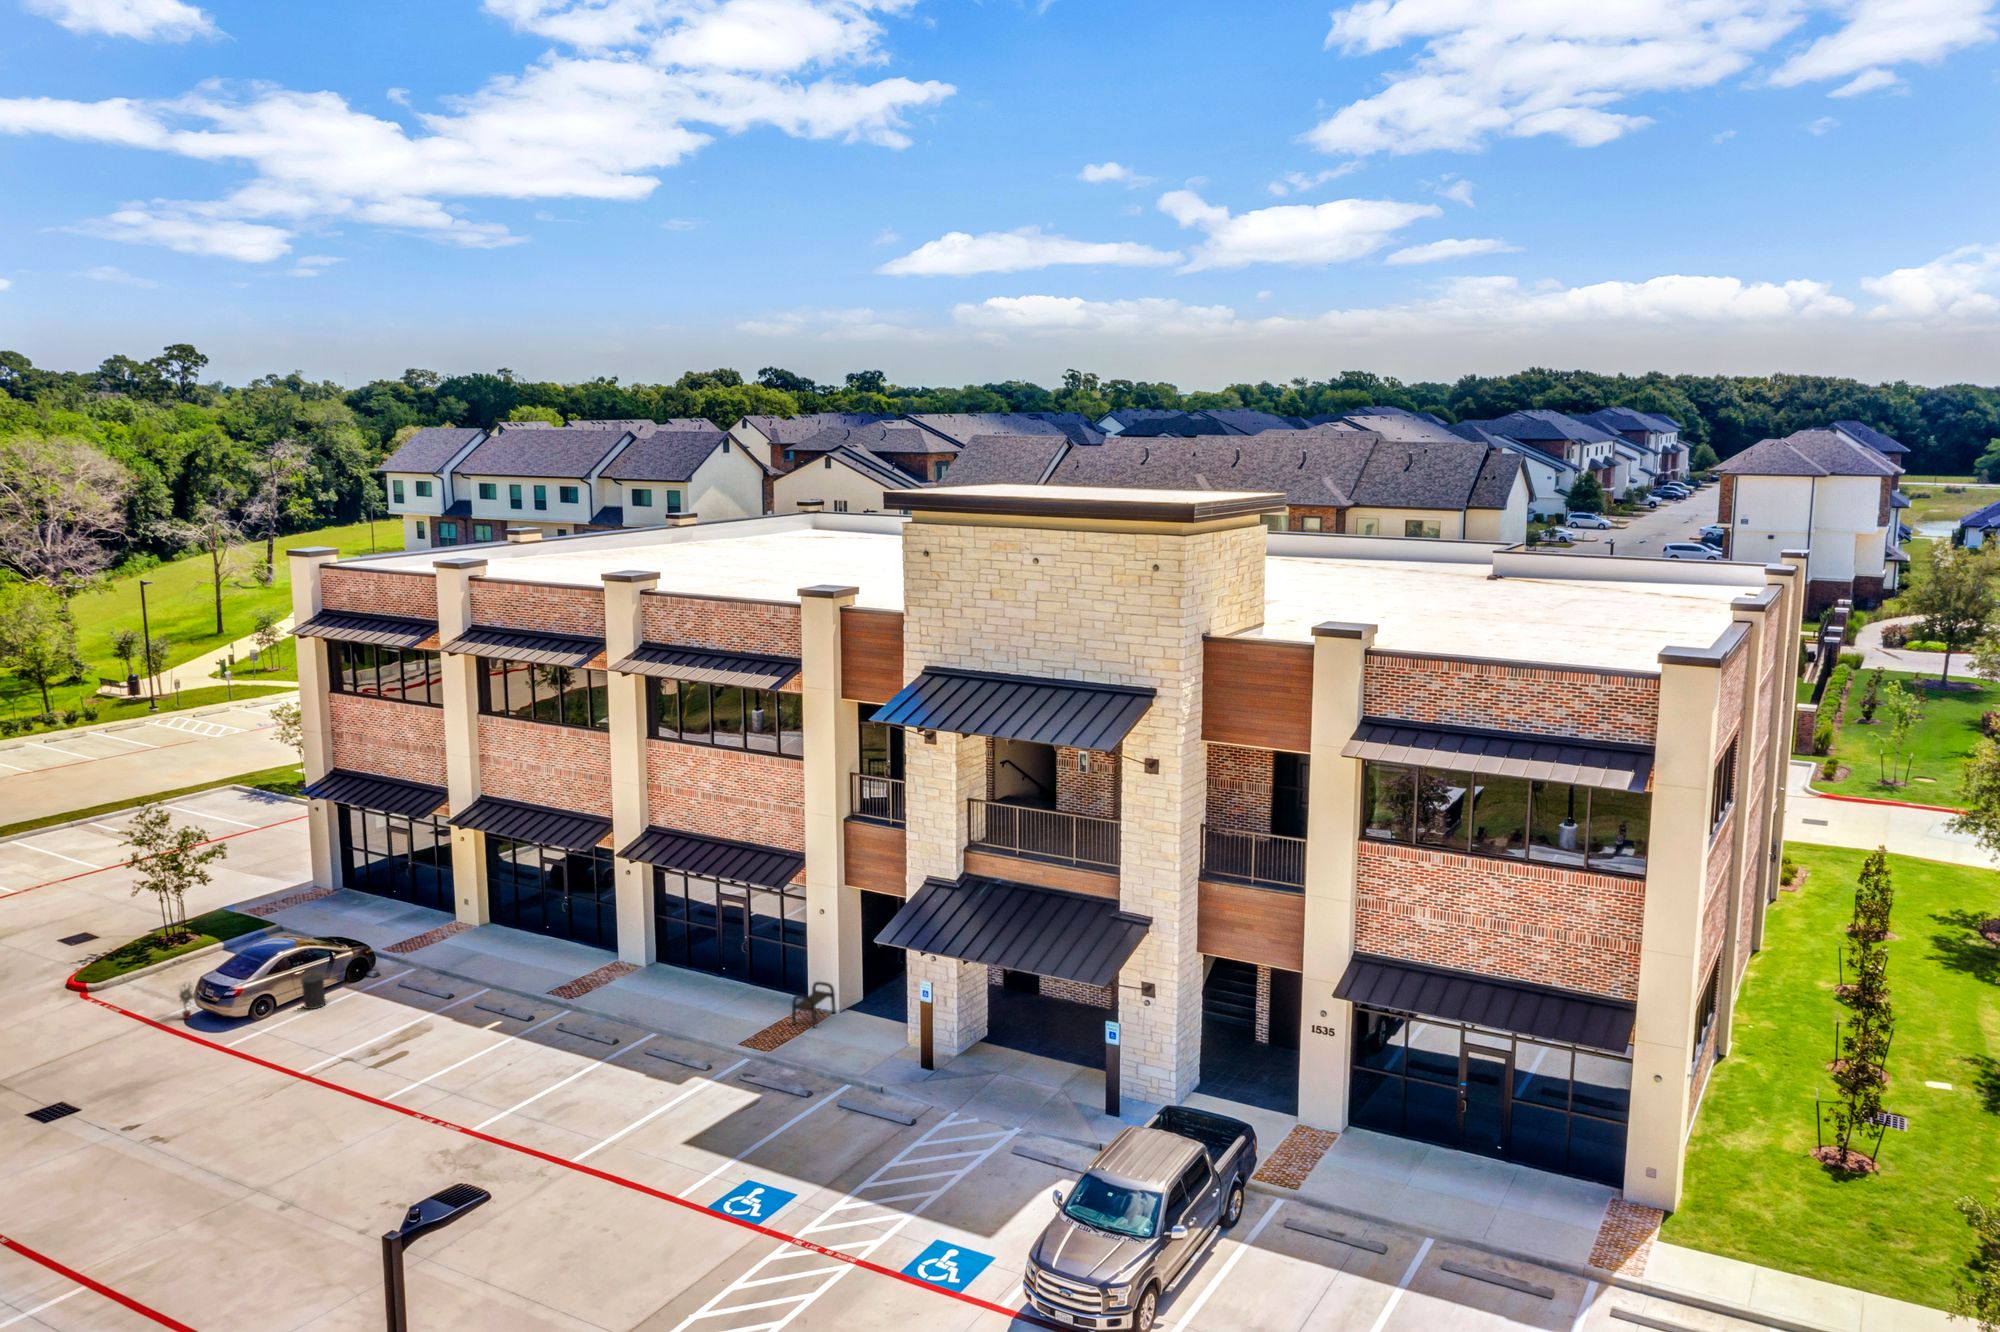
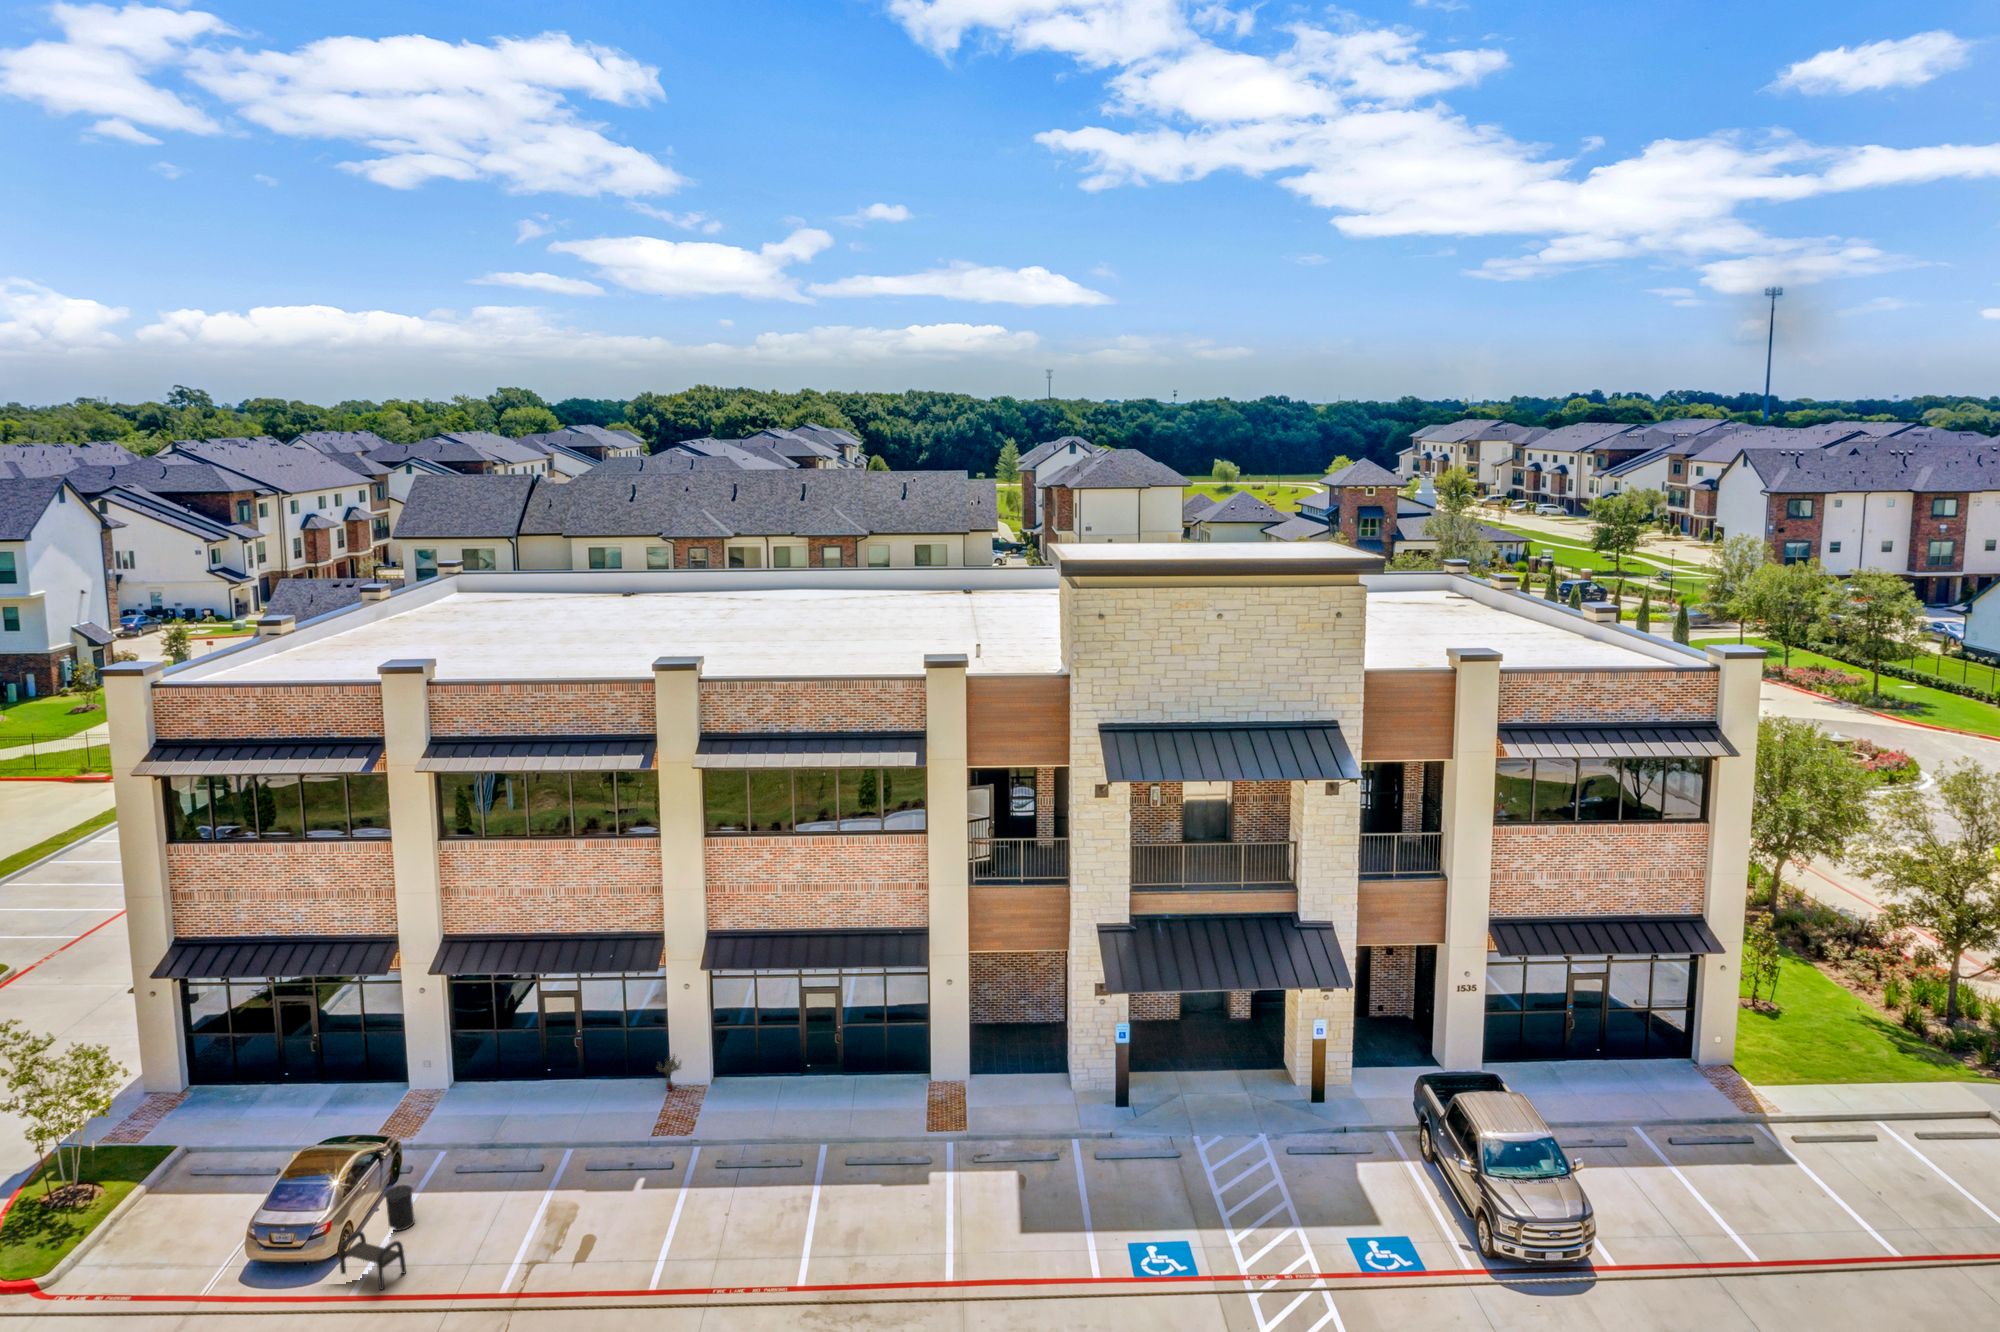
bench: present [792,982,836,1028] -> present [339,1231,406,1290]
potted tree: present [179,983,200,1019] -> present [656,1054,681,1091]

